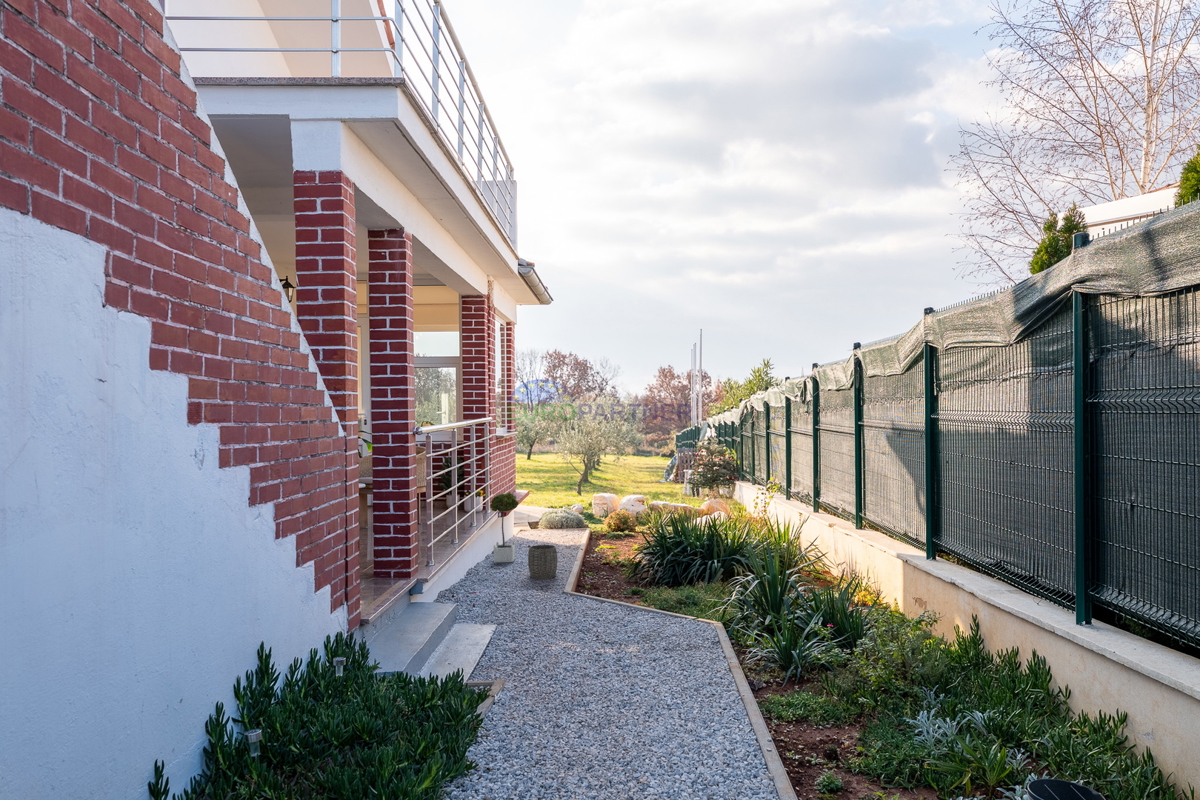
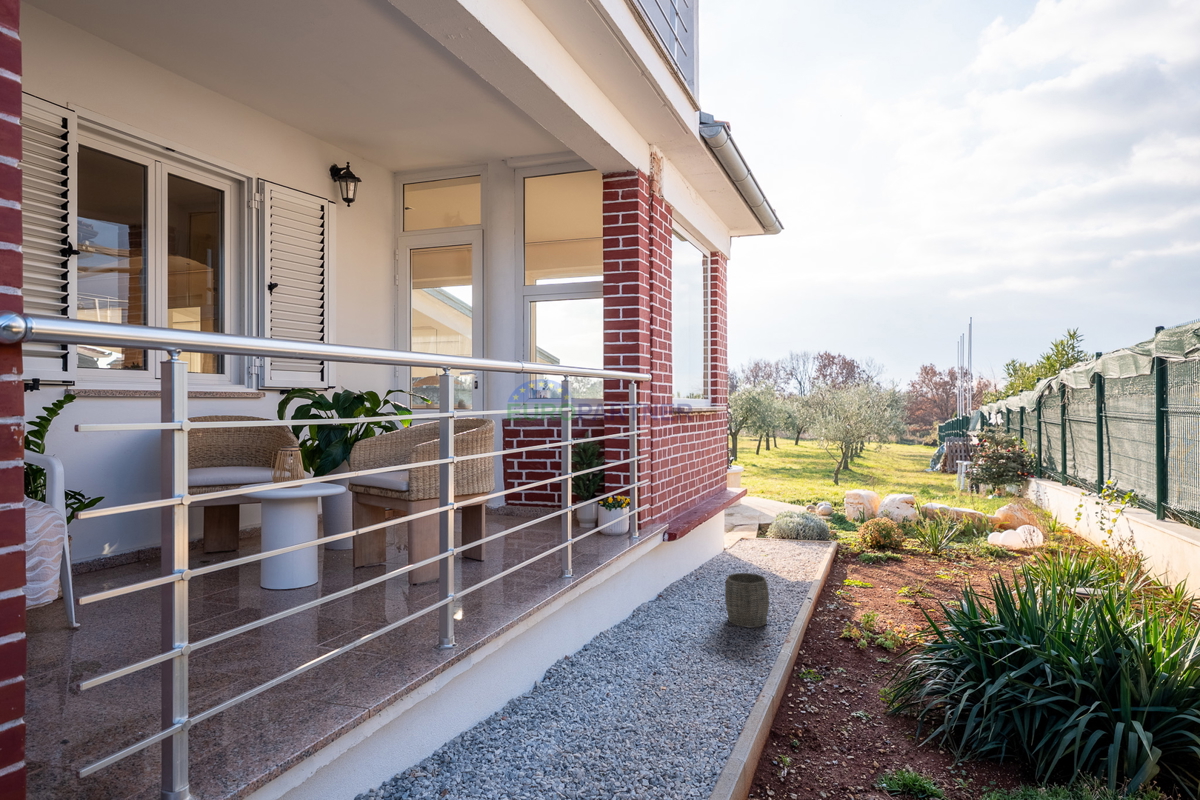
potted tree: present [490,492,518,562] -> none [689,490,727,583]

